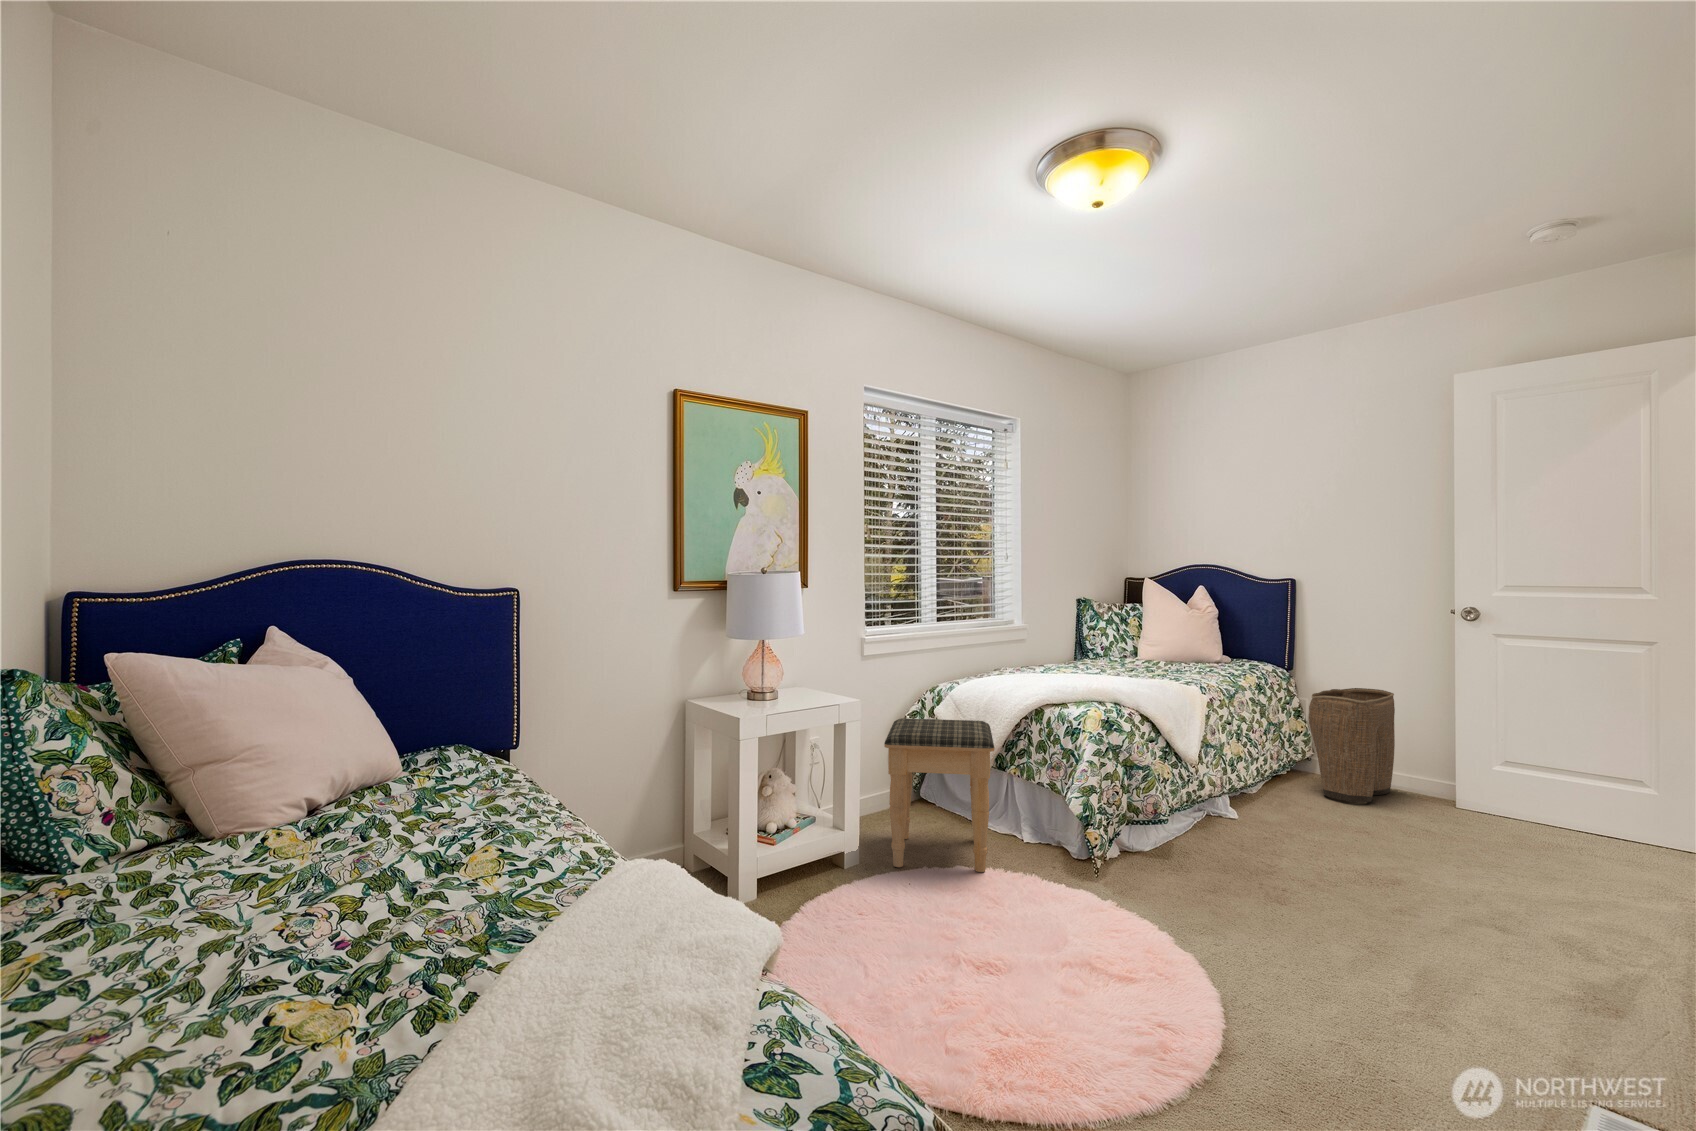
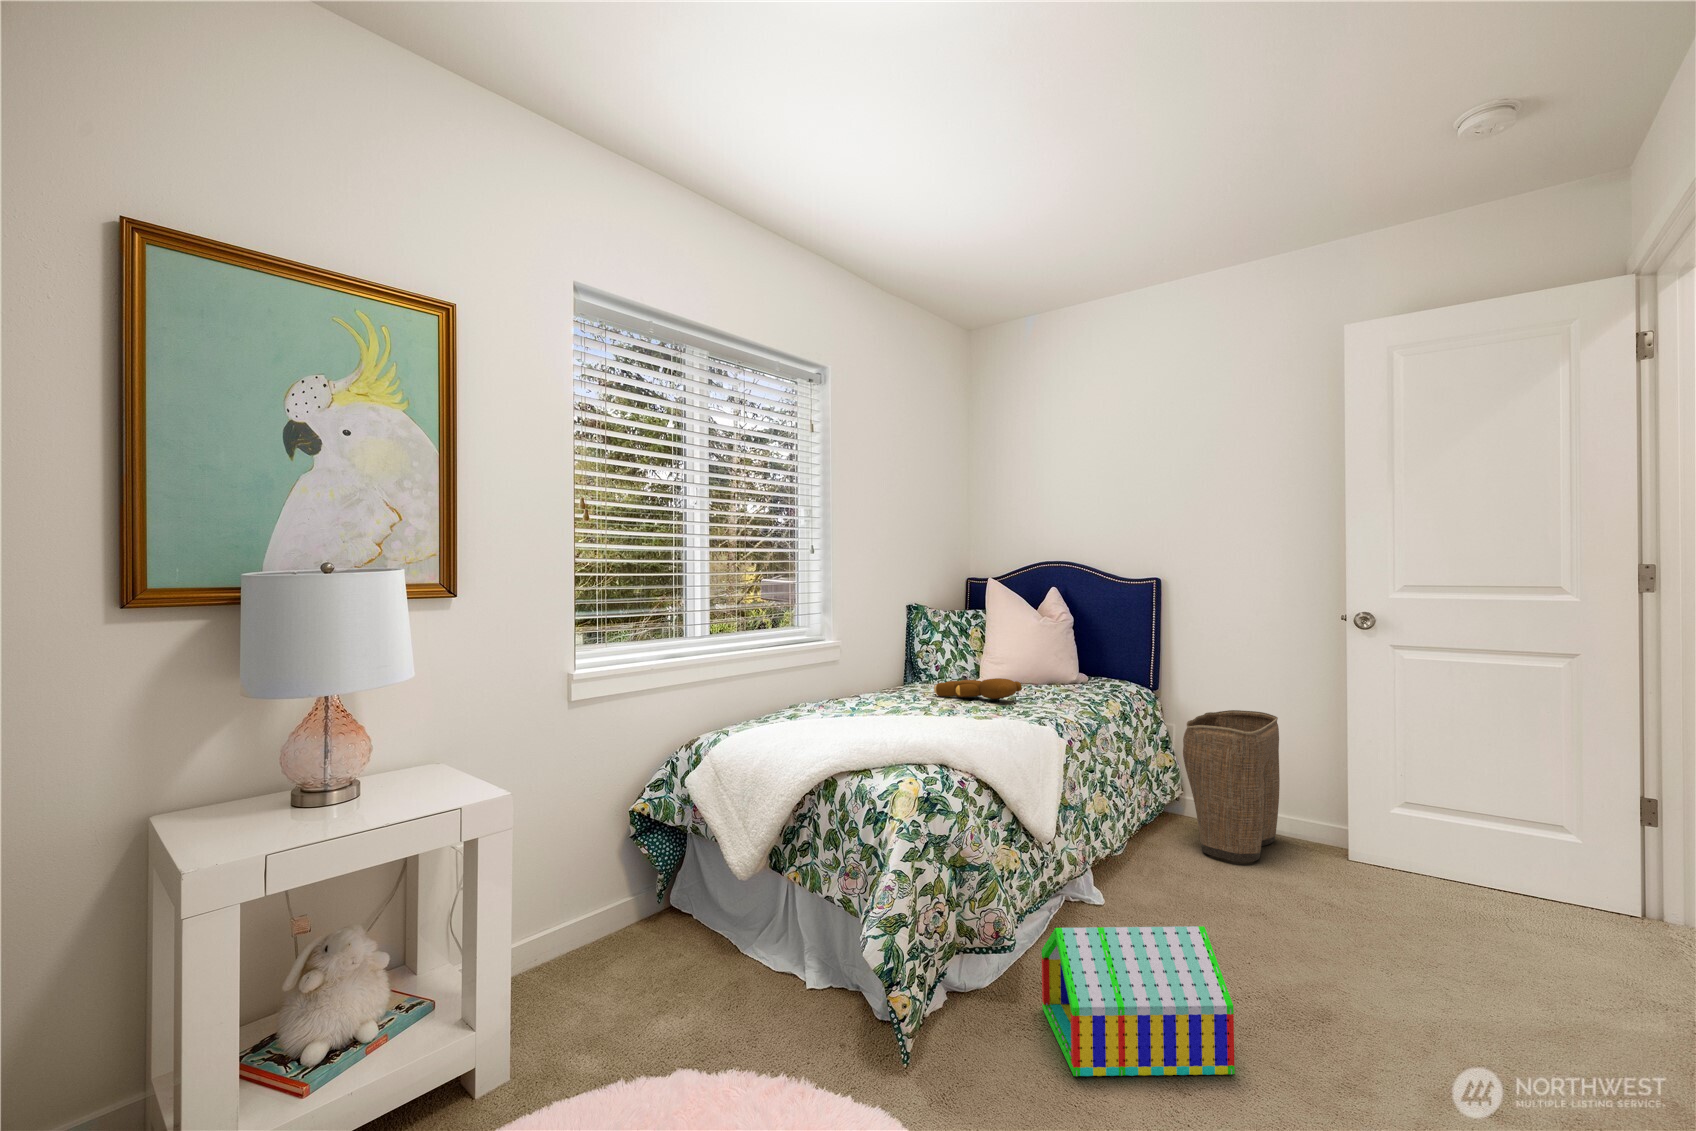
teddy bear: none [1104,655,1174,672] -> present [934,678,1022,701]
footstool: present [884,718,994,872] -> none [551,801,755,1080]
toy house: none [1185,804,1314,897] -> present [1042,926,1235,1076]

